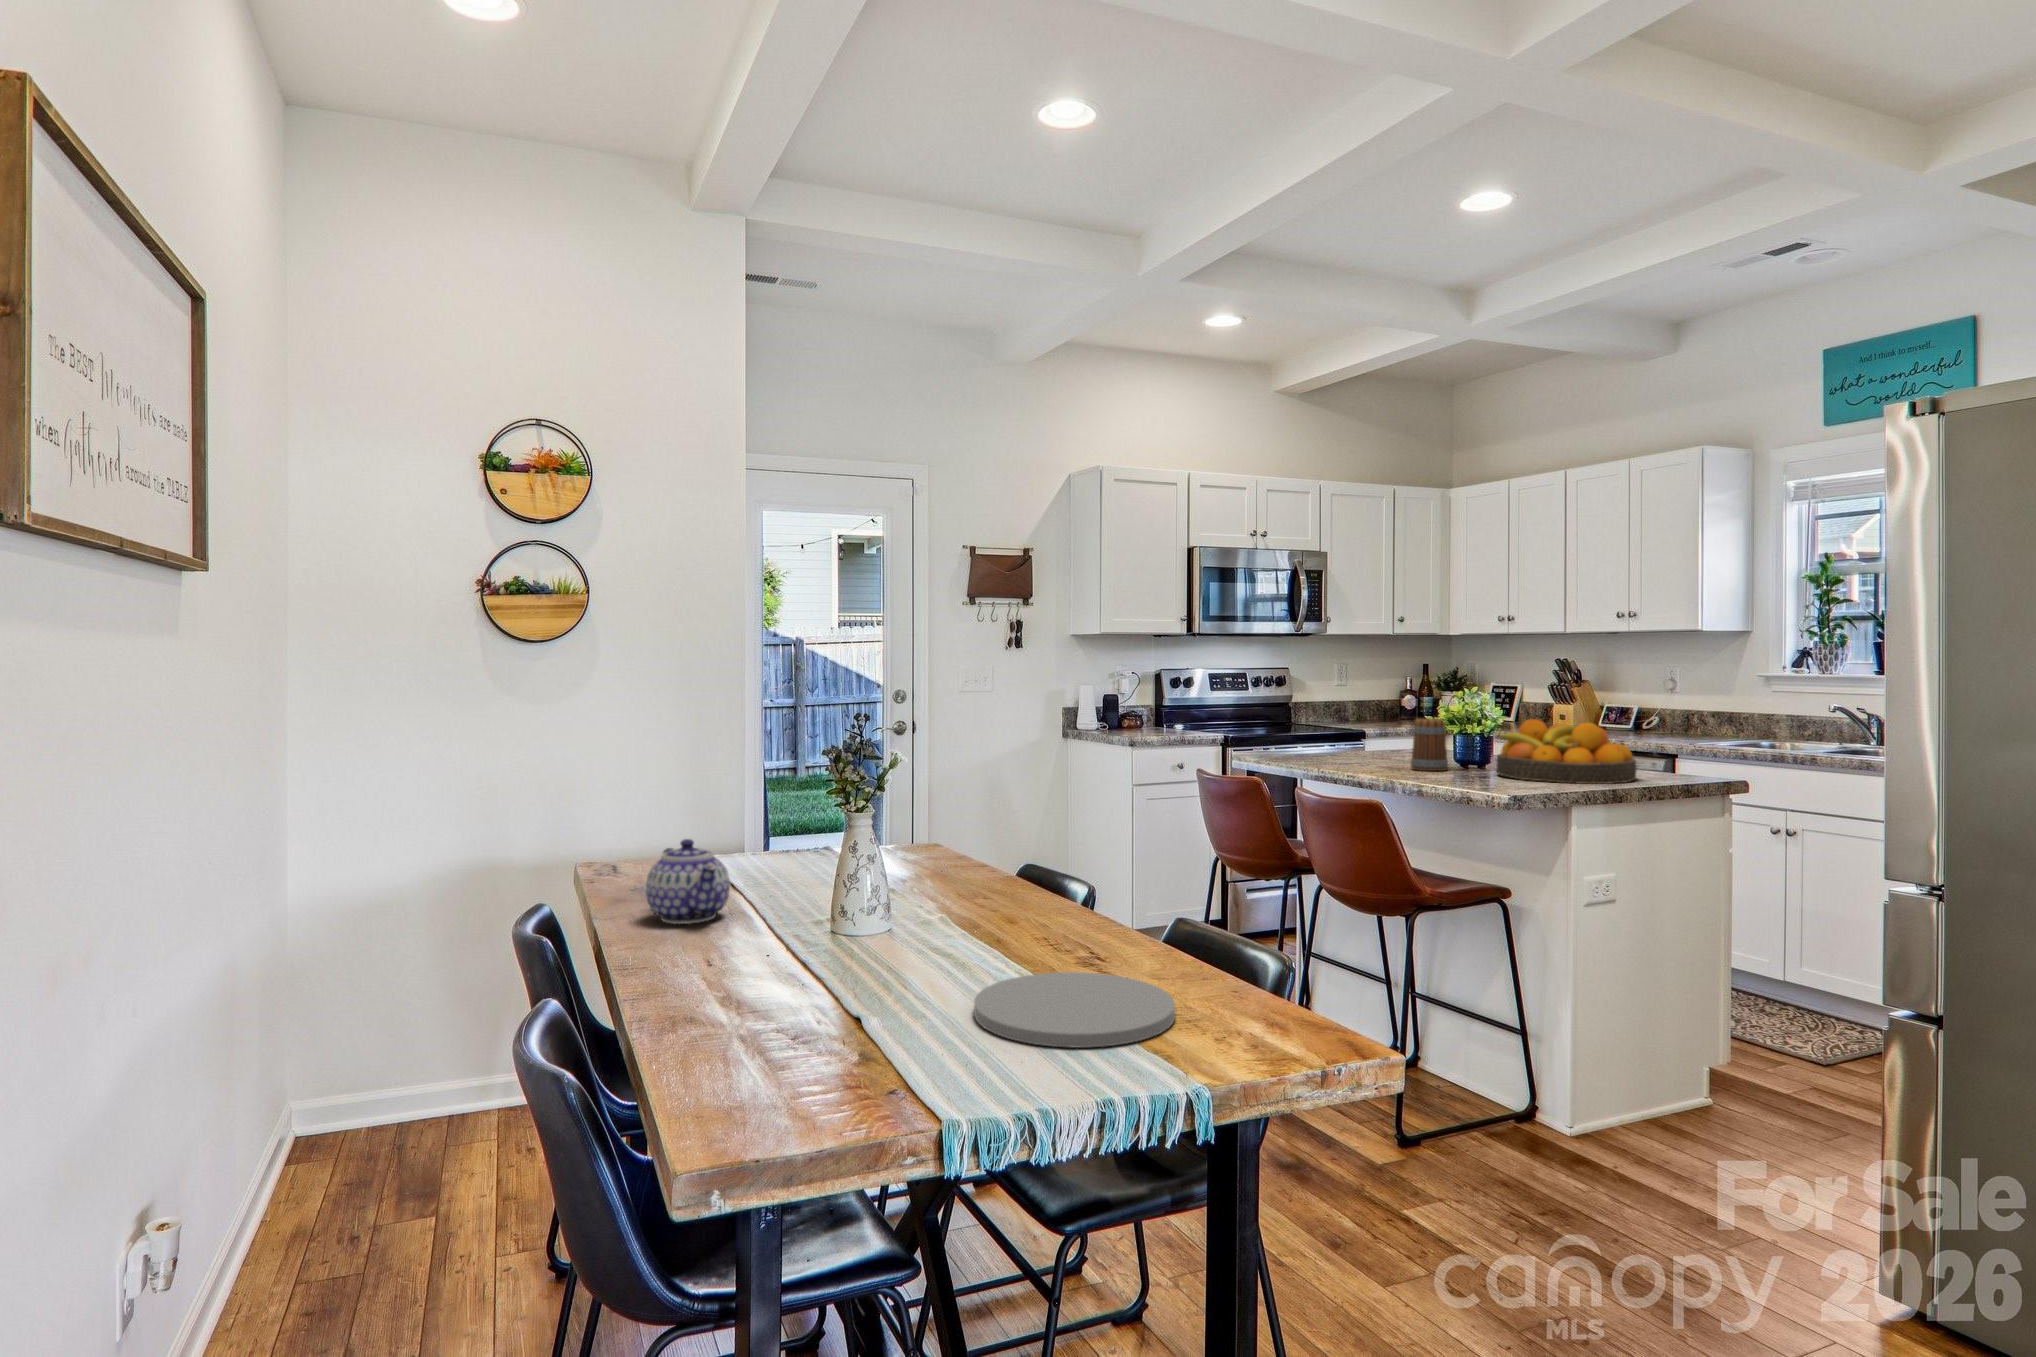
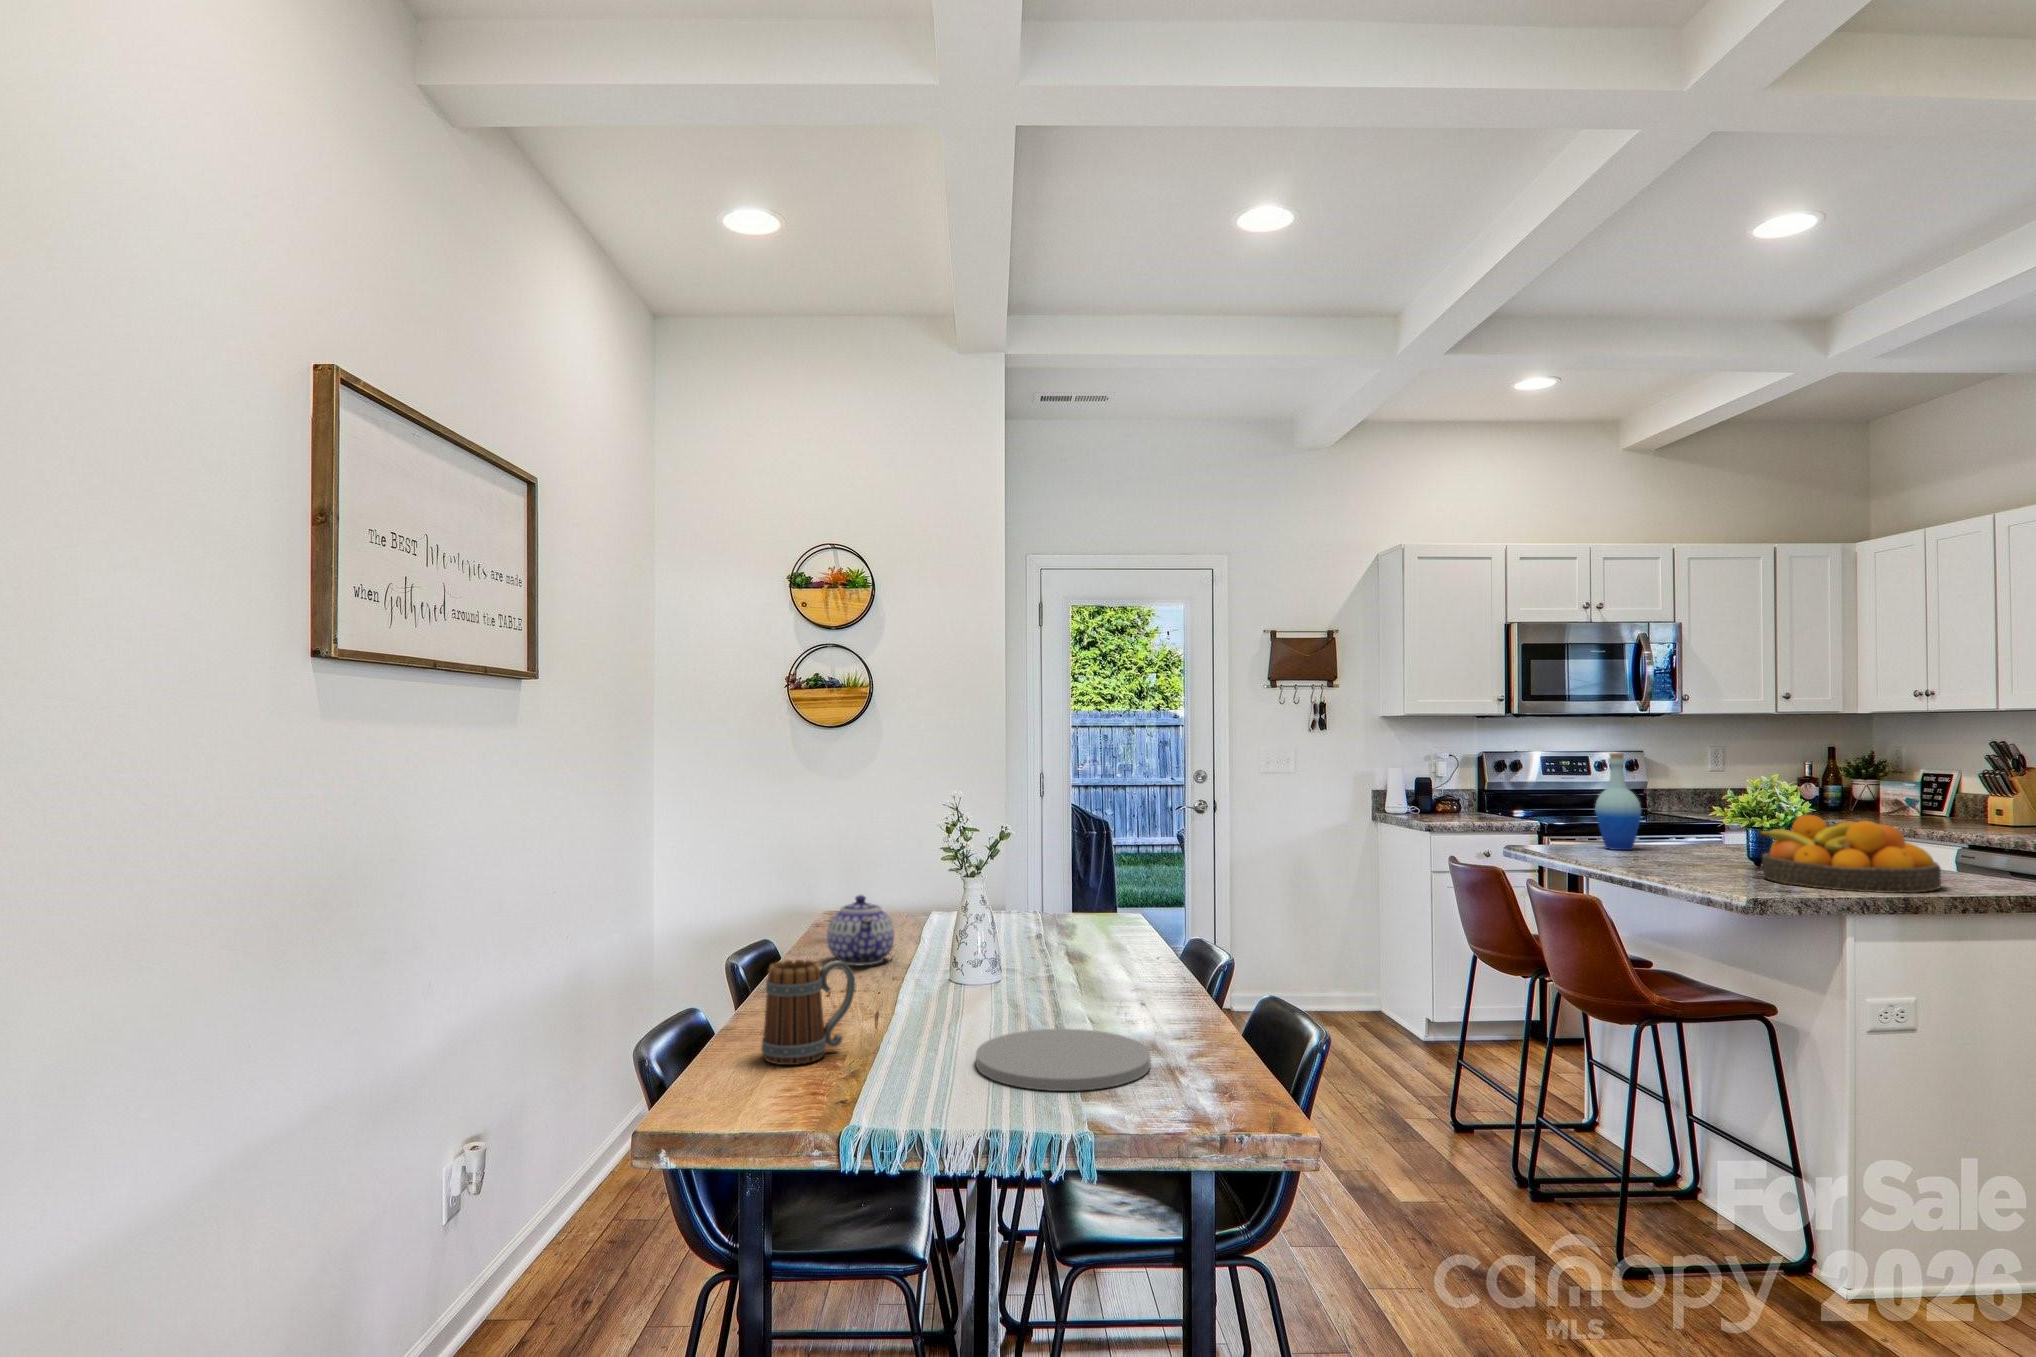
bottle: none [1317,668,1356,757] -> present [1595,753,1641,850]
mug: present [1411,718,1448,771] -> present [761,960,855,1065]

